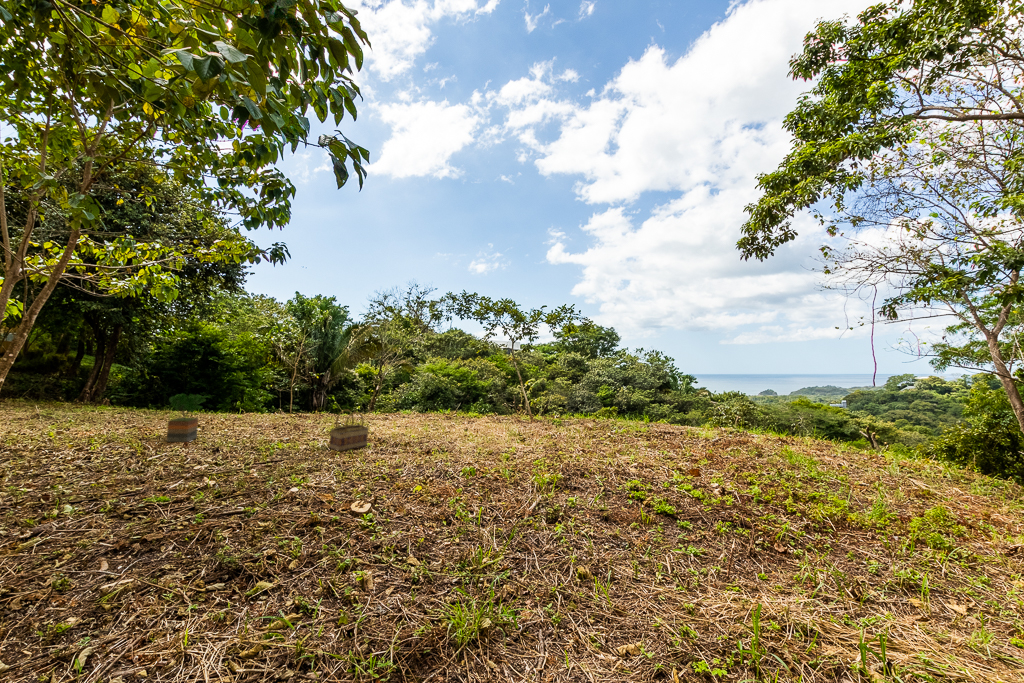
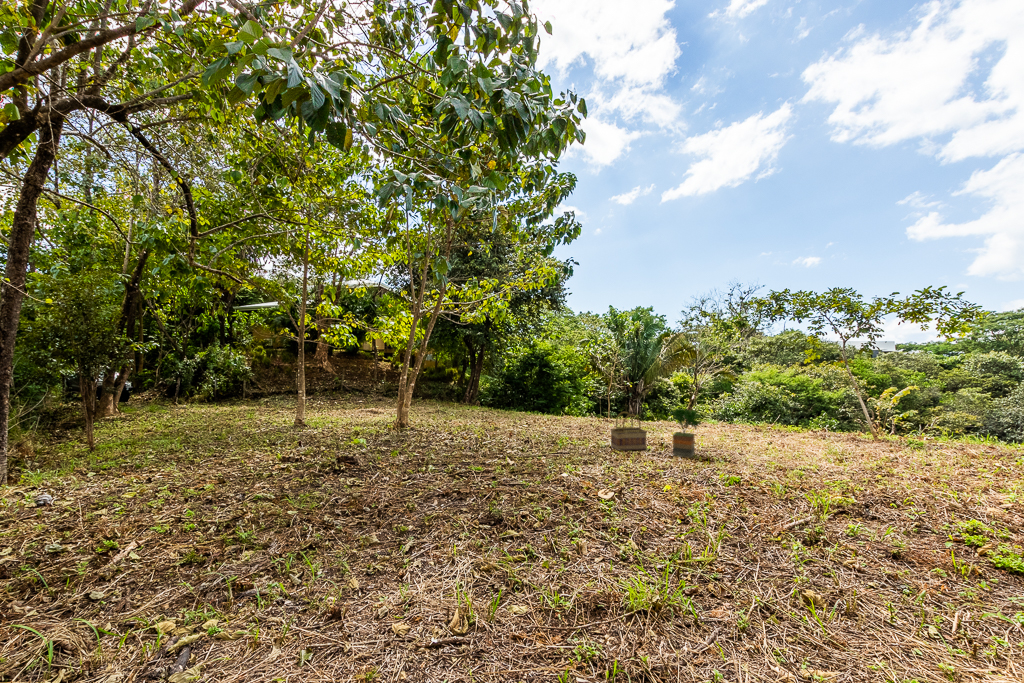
potted tree: present [167,394,205,442] -> present [669,409,701,458]

